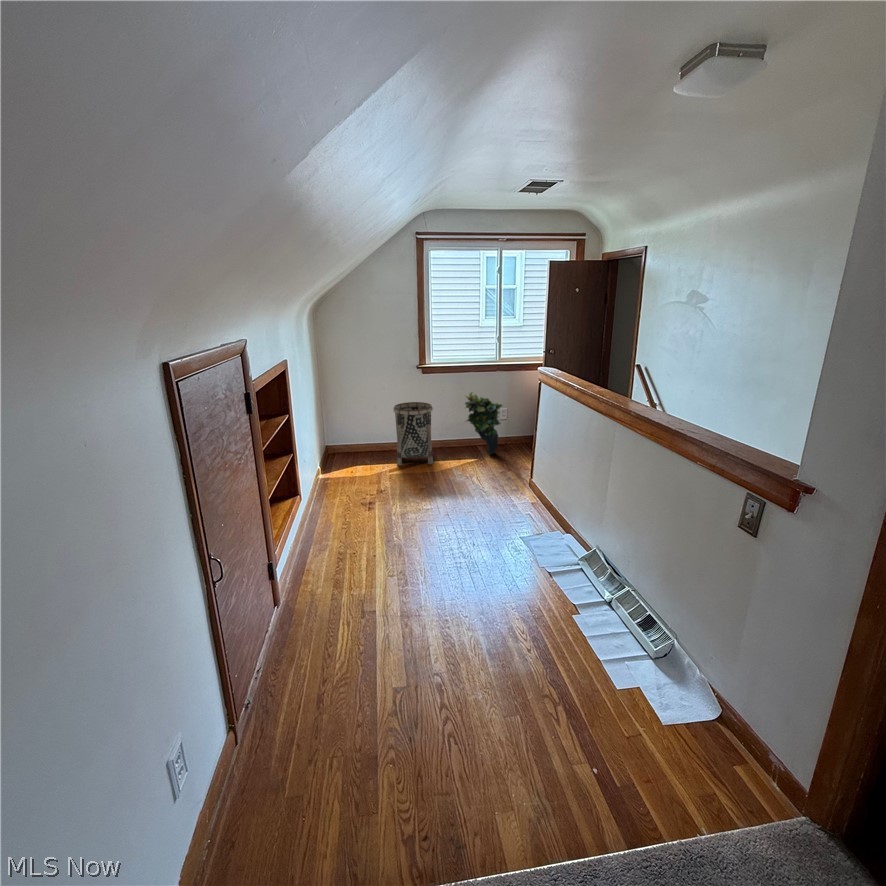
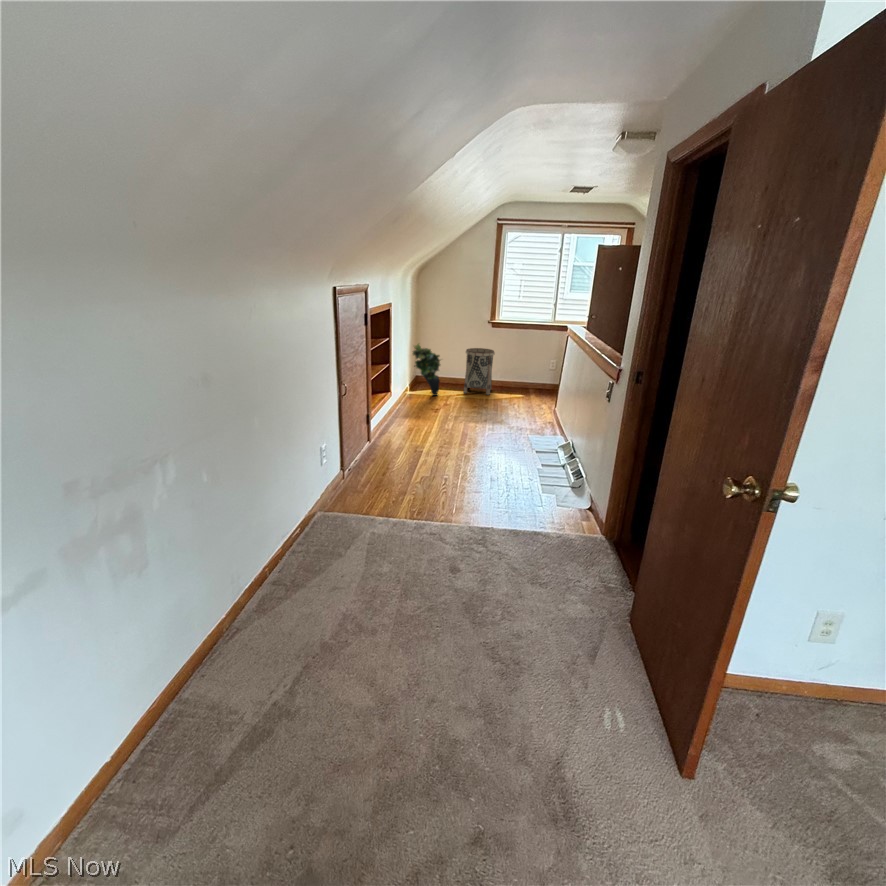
potted plant: present [464,392,502,454] -> present [413,344,440,396]

